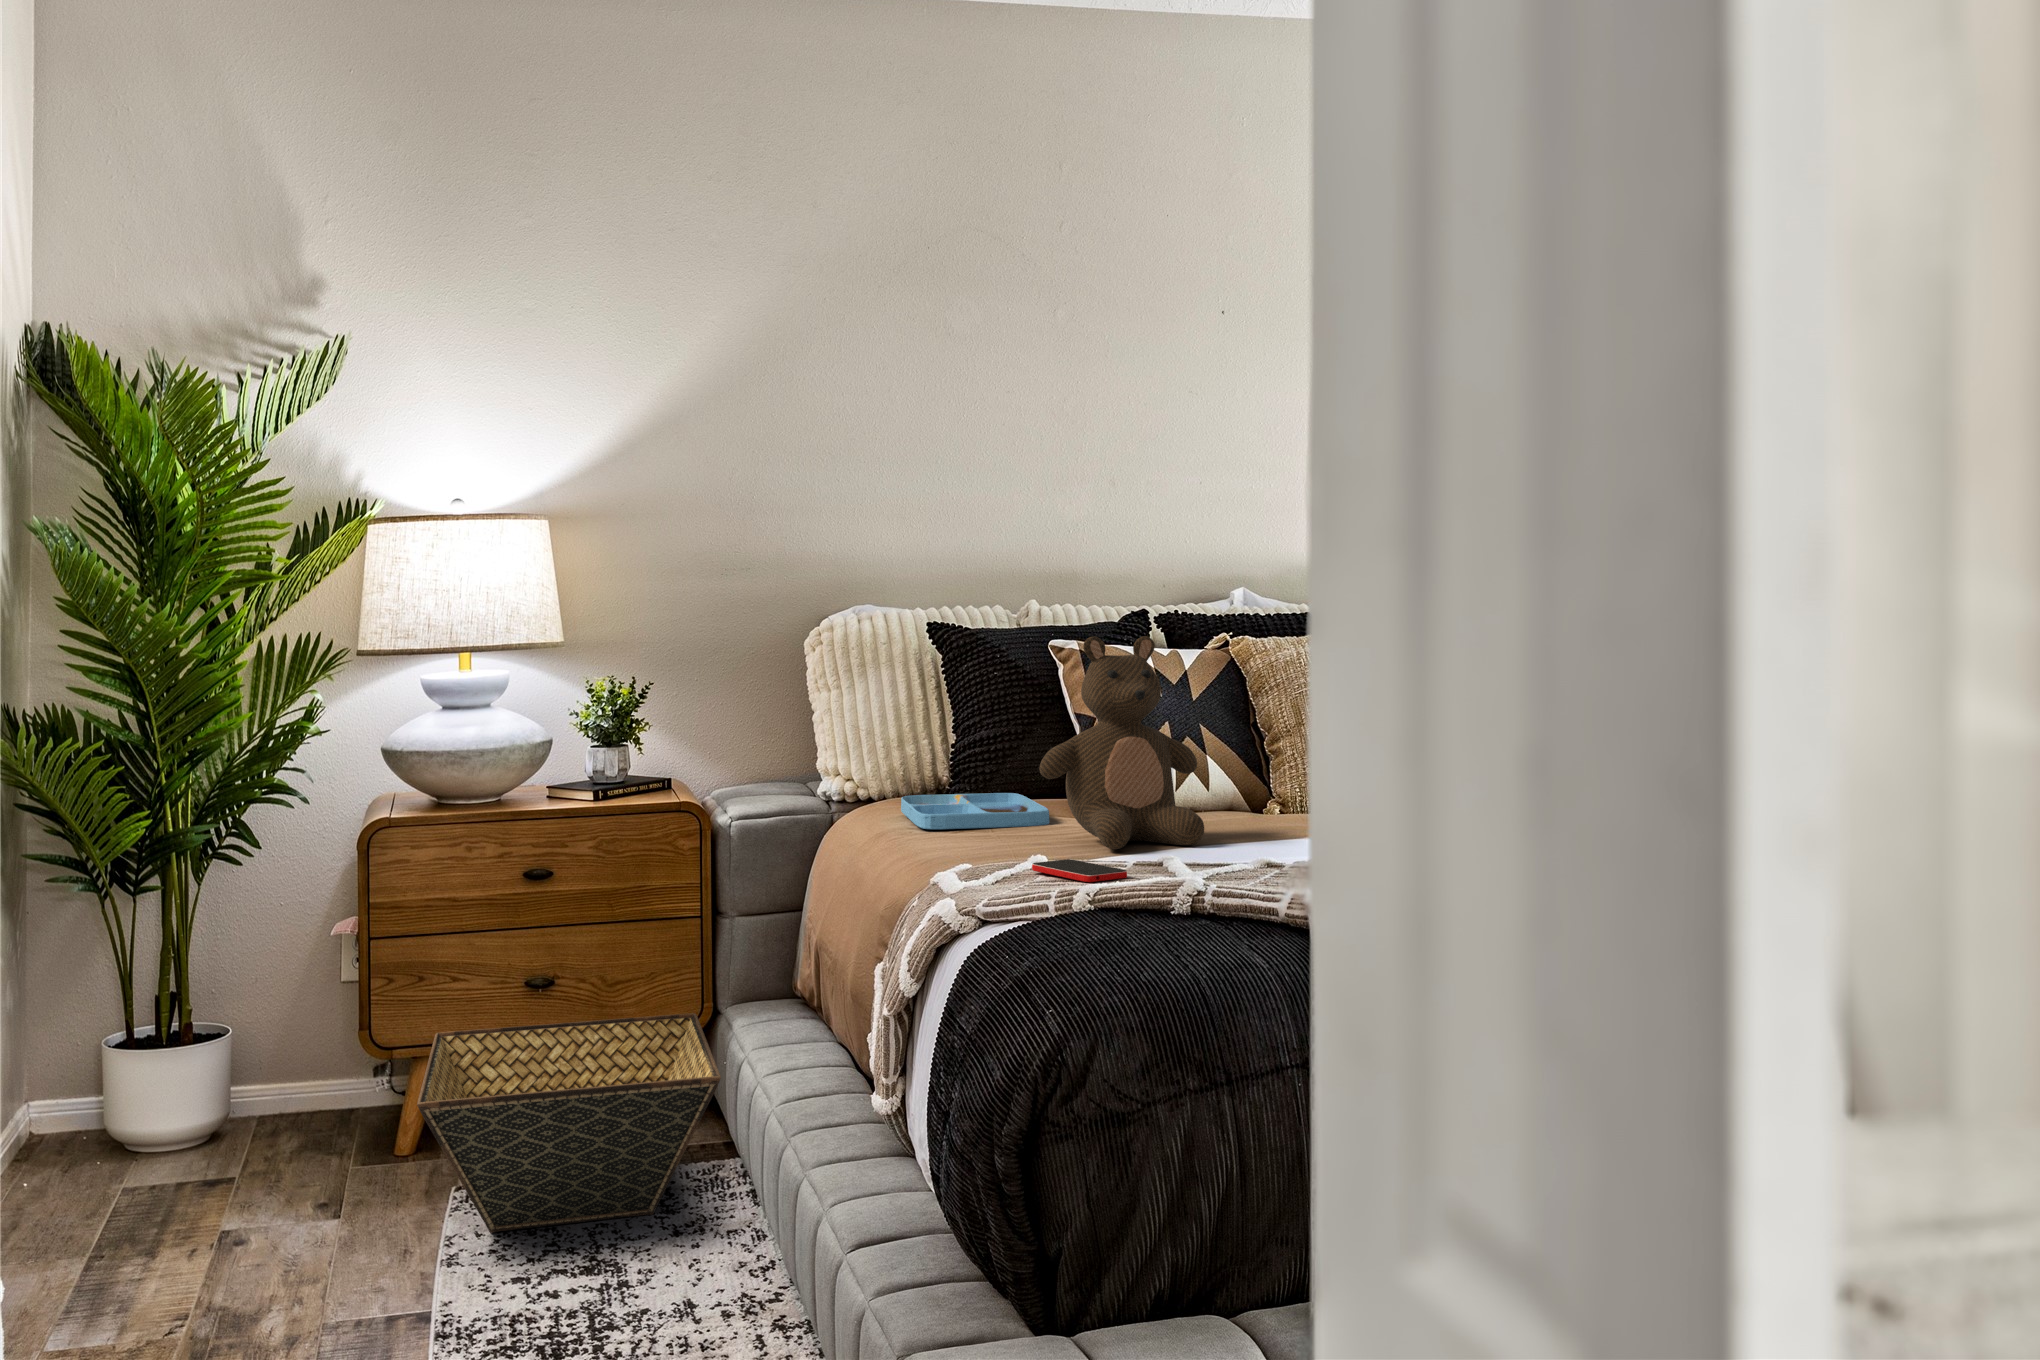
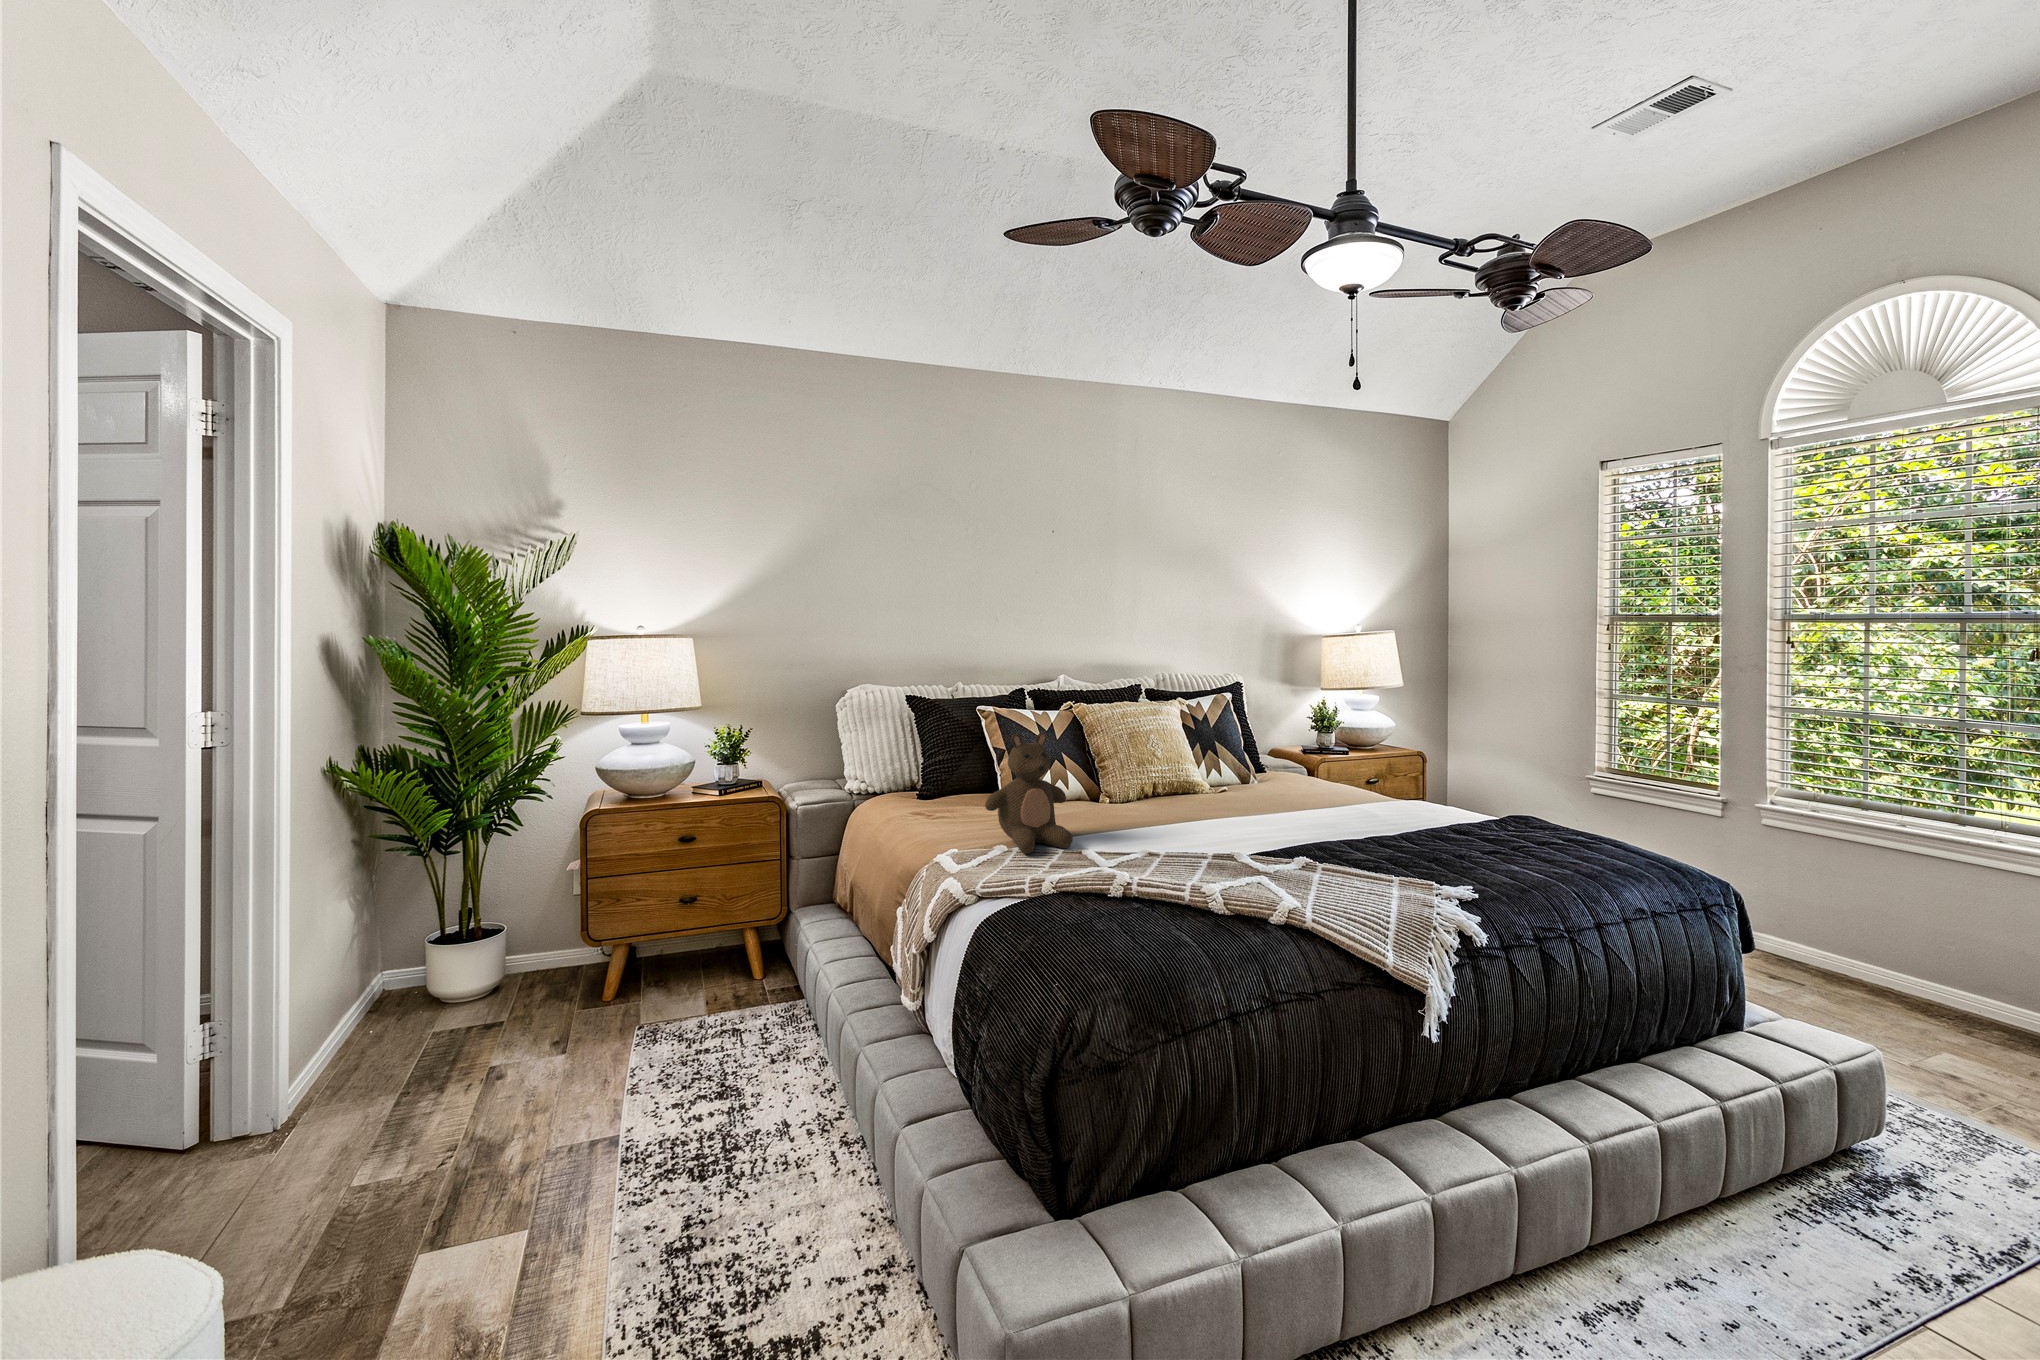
tray: present [901,793,1049,829] -> none [900,792,983,825]
smartphone: present [1032,859,1127,882] -> none [987,869,1041,893]
basket: present [417,1013,721,1233] -> none [616,913,800,1065]

